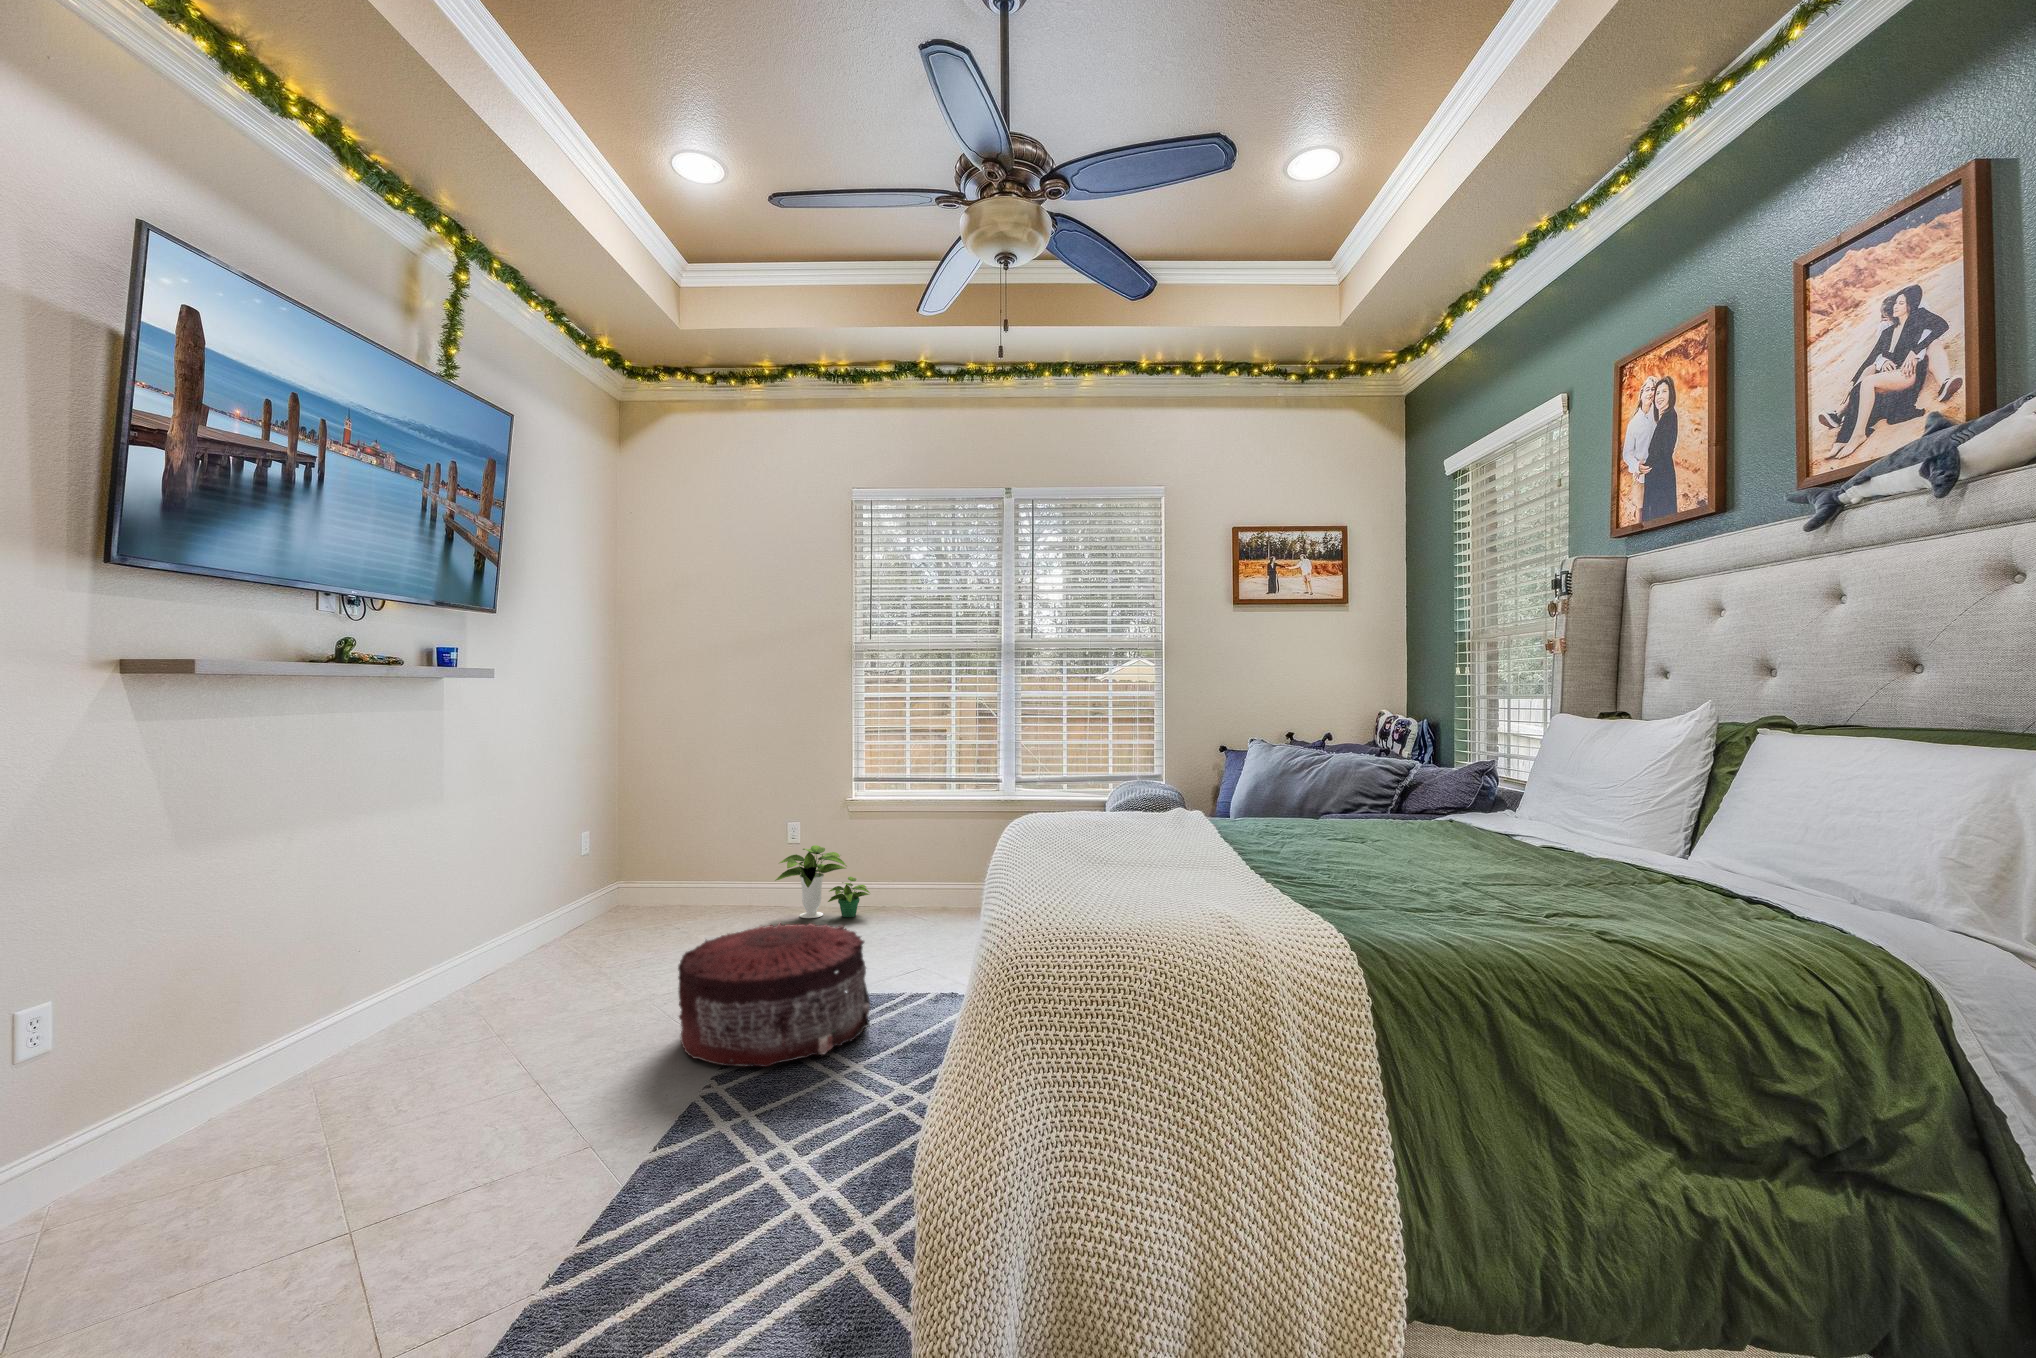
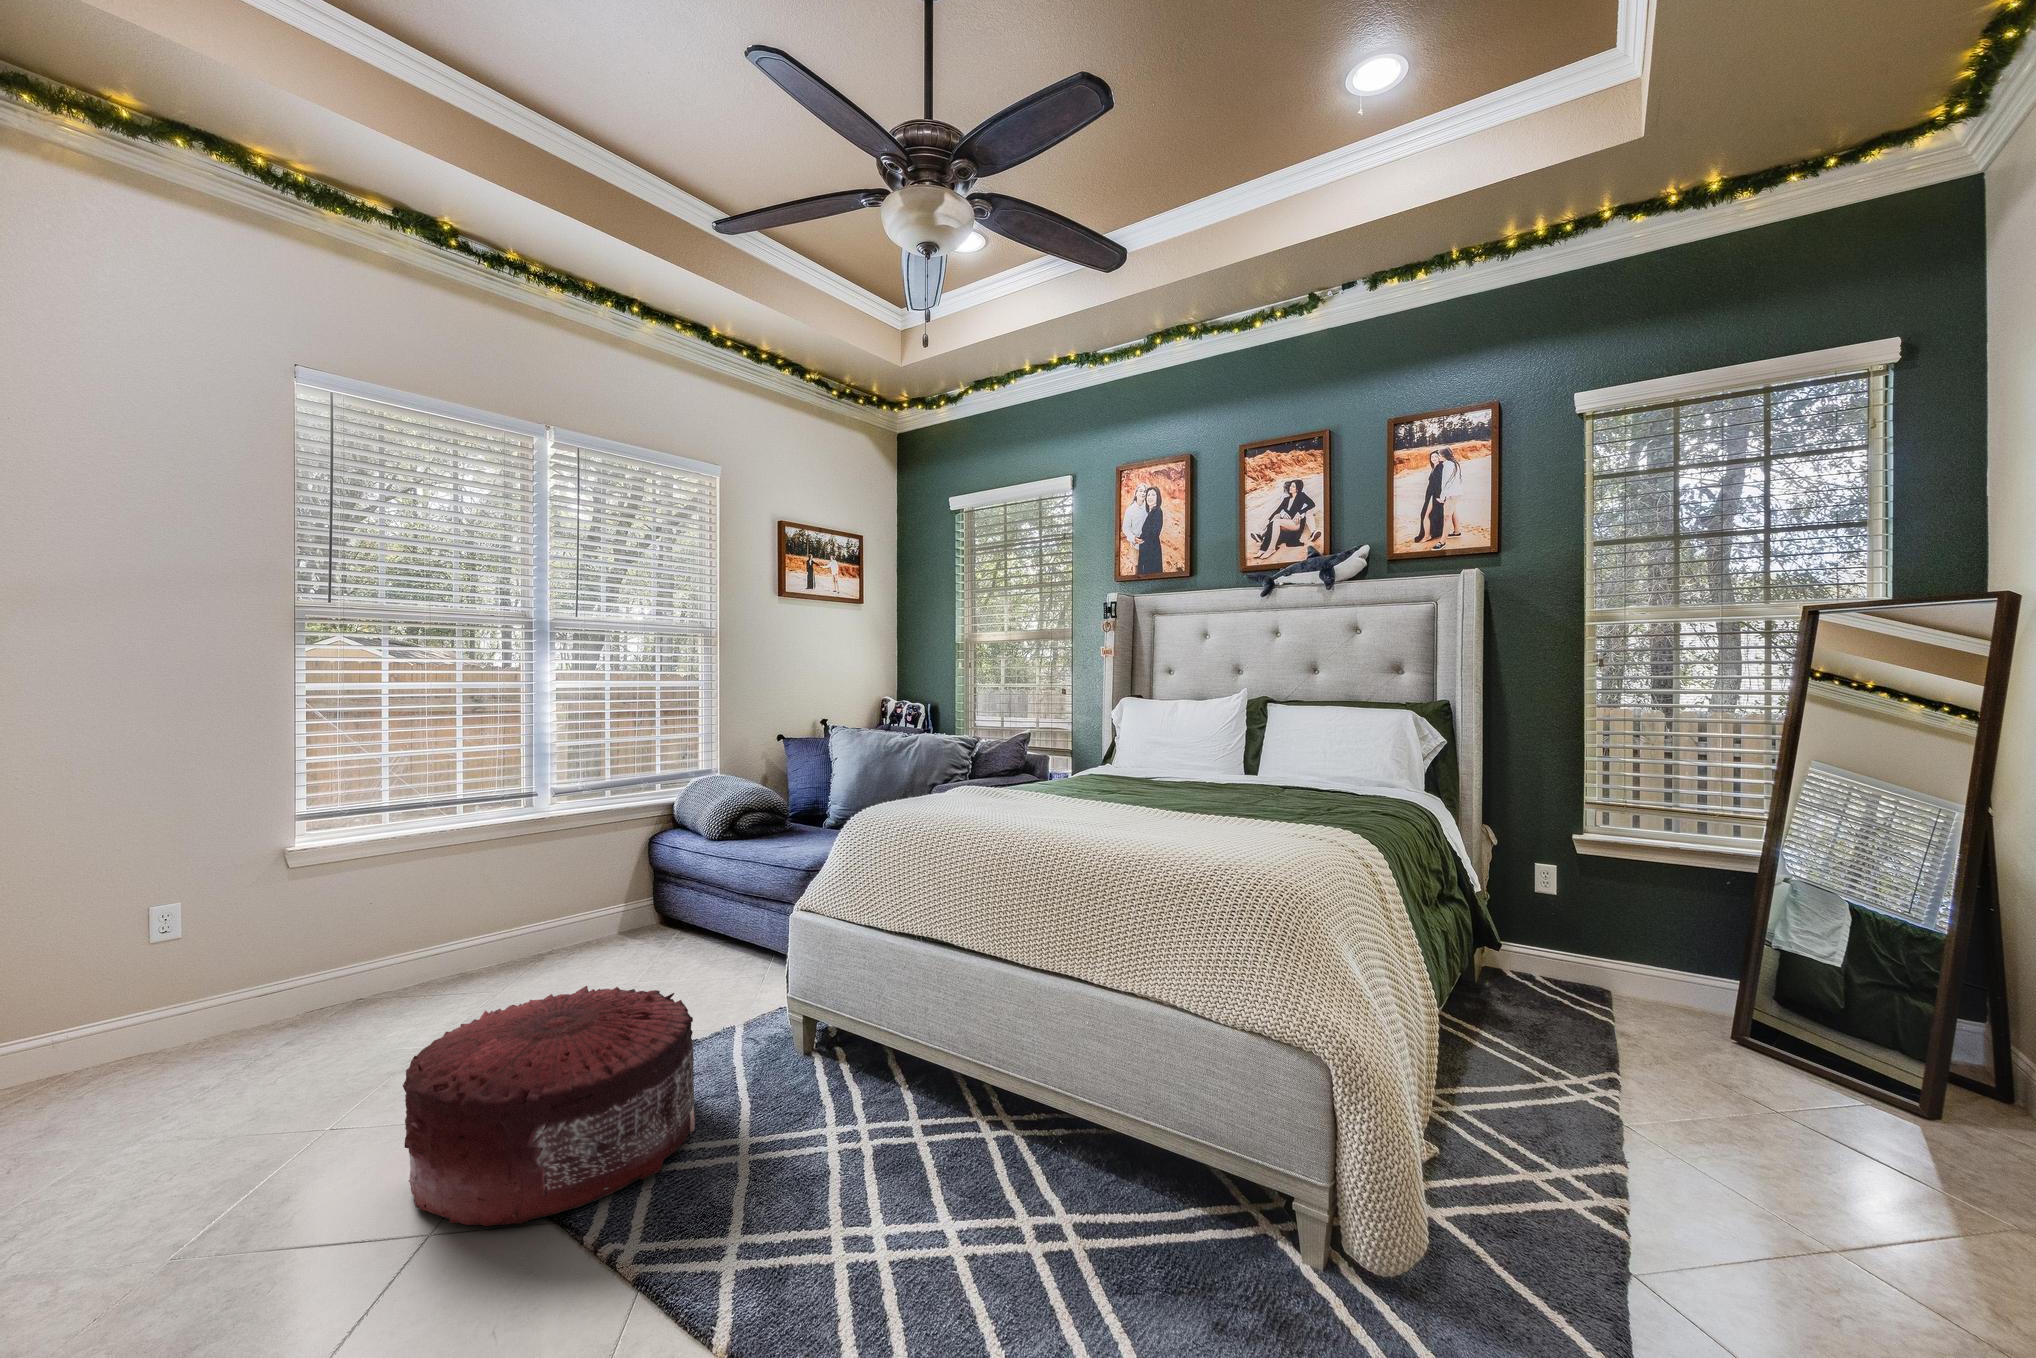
potted plant: present [775,845,870,918] -> none [174,927,370,1046]

